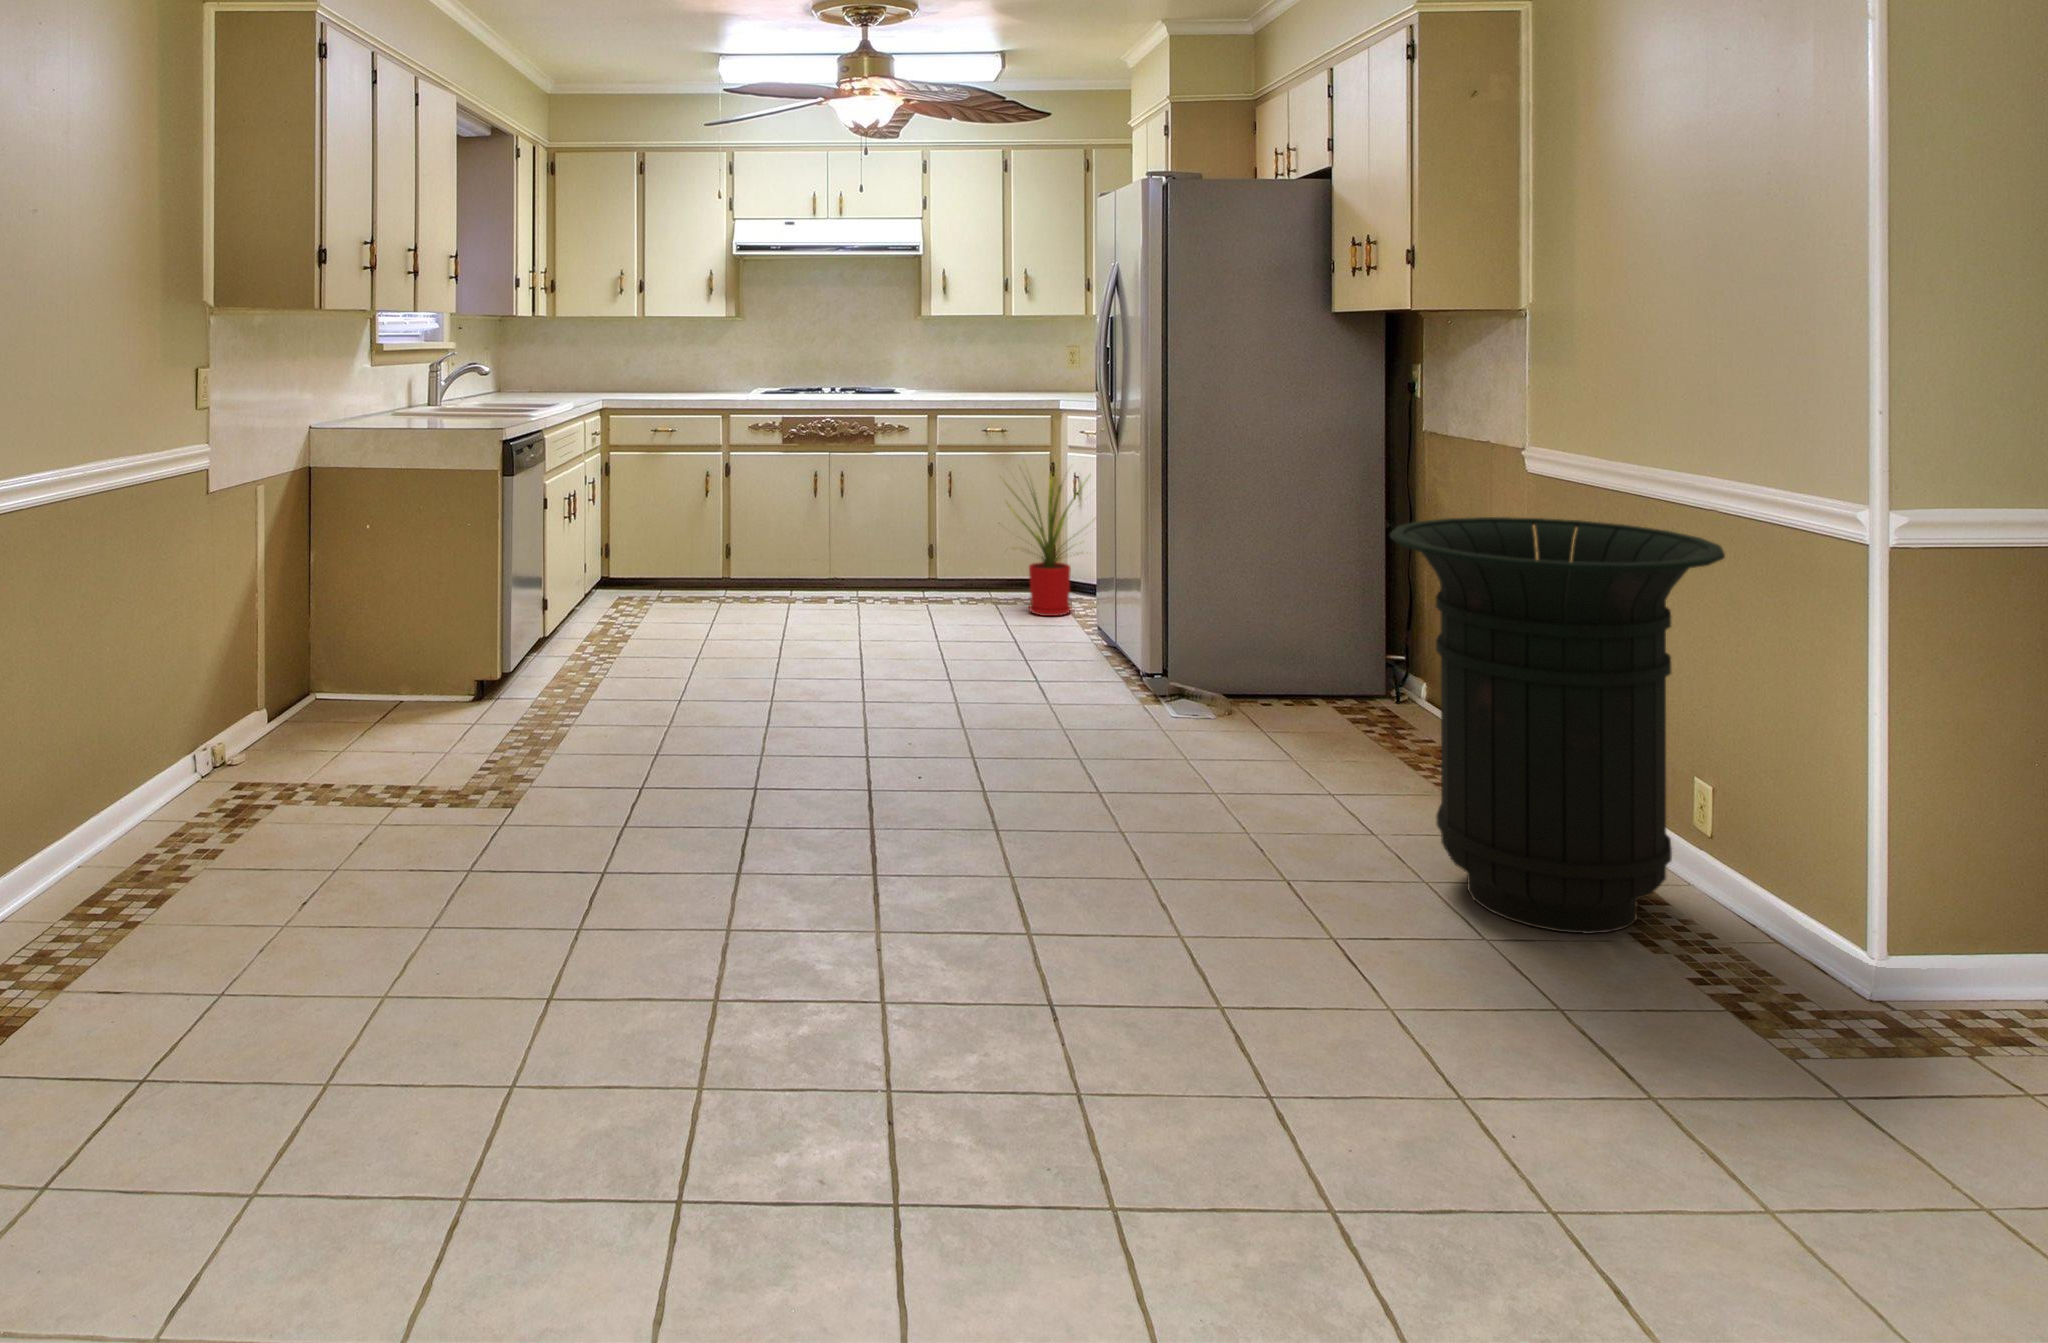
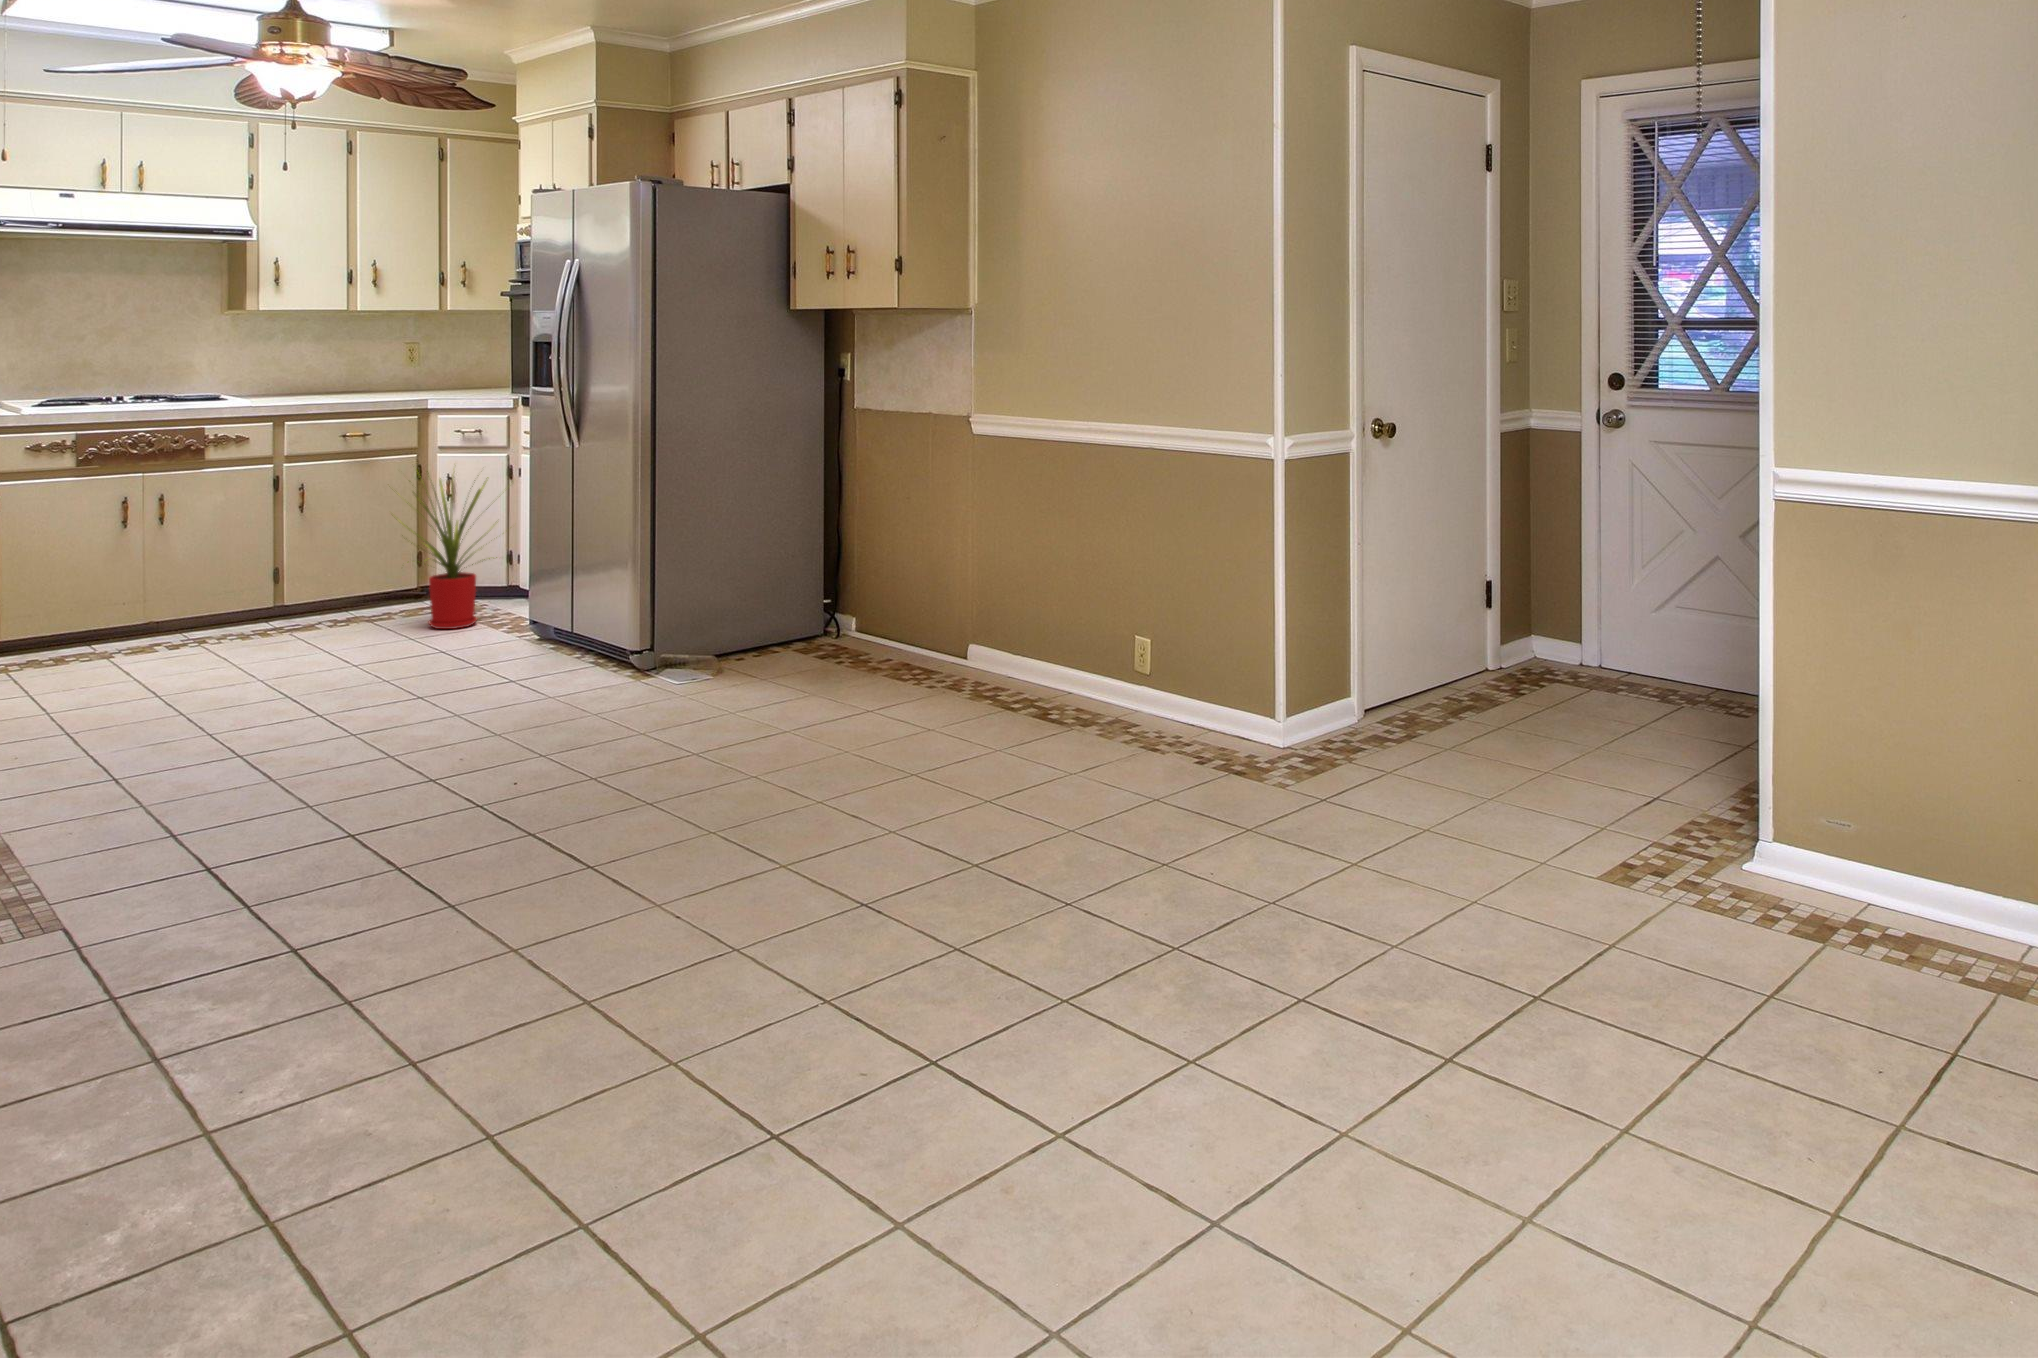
trash can: present [1390,517,1725,934] -> none [968,466,1186,756]

